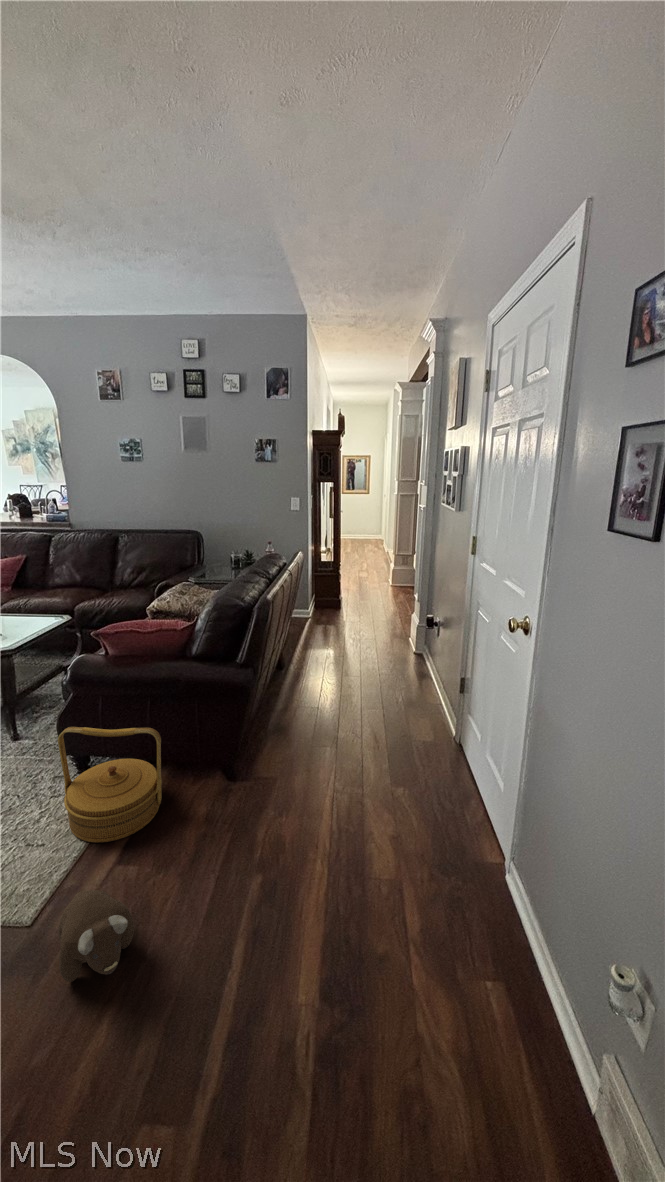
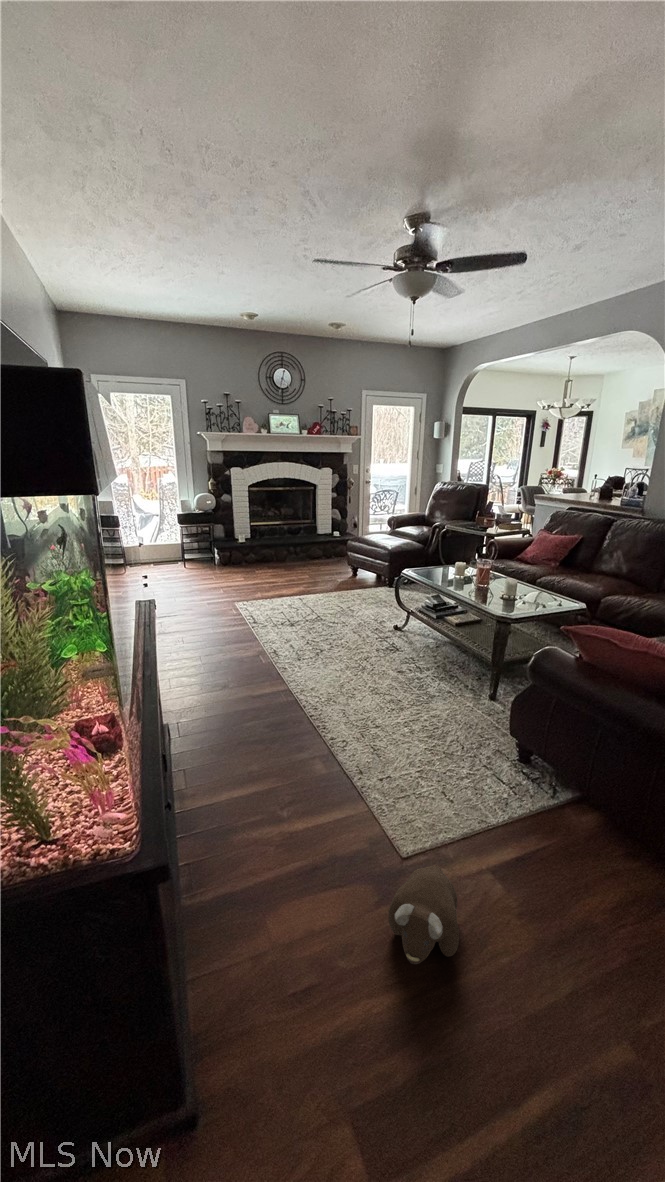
woven basket: present [58,727,162,843] -> none [478,711,591,860]

